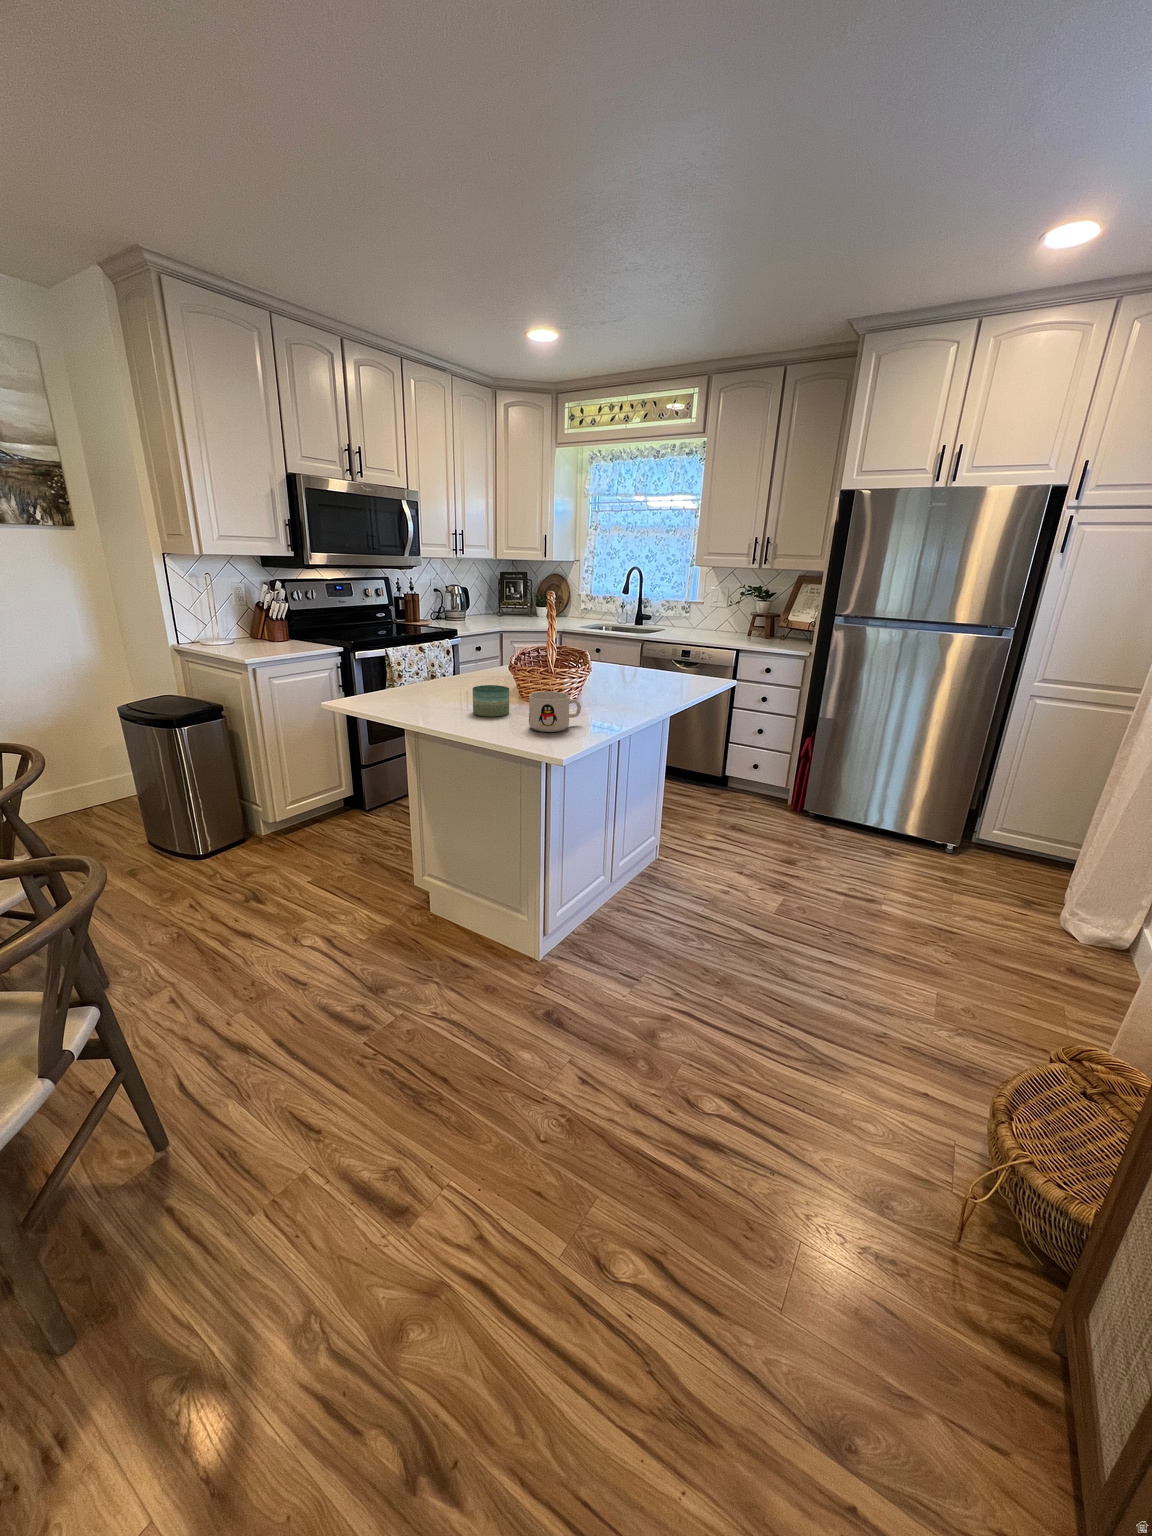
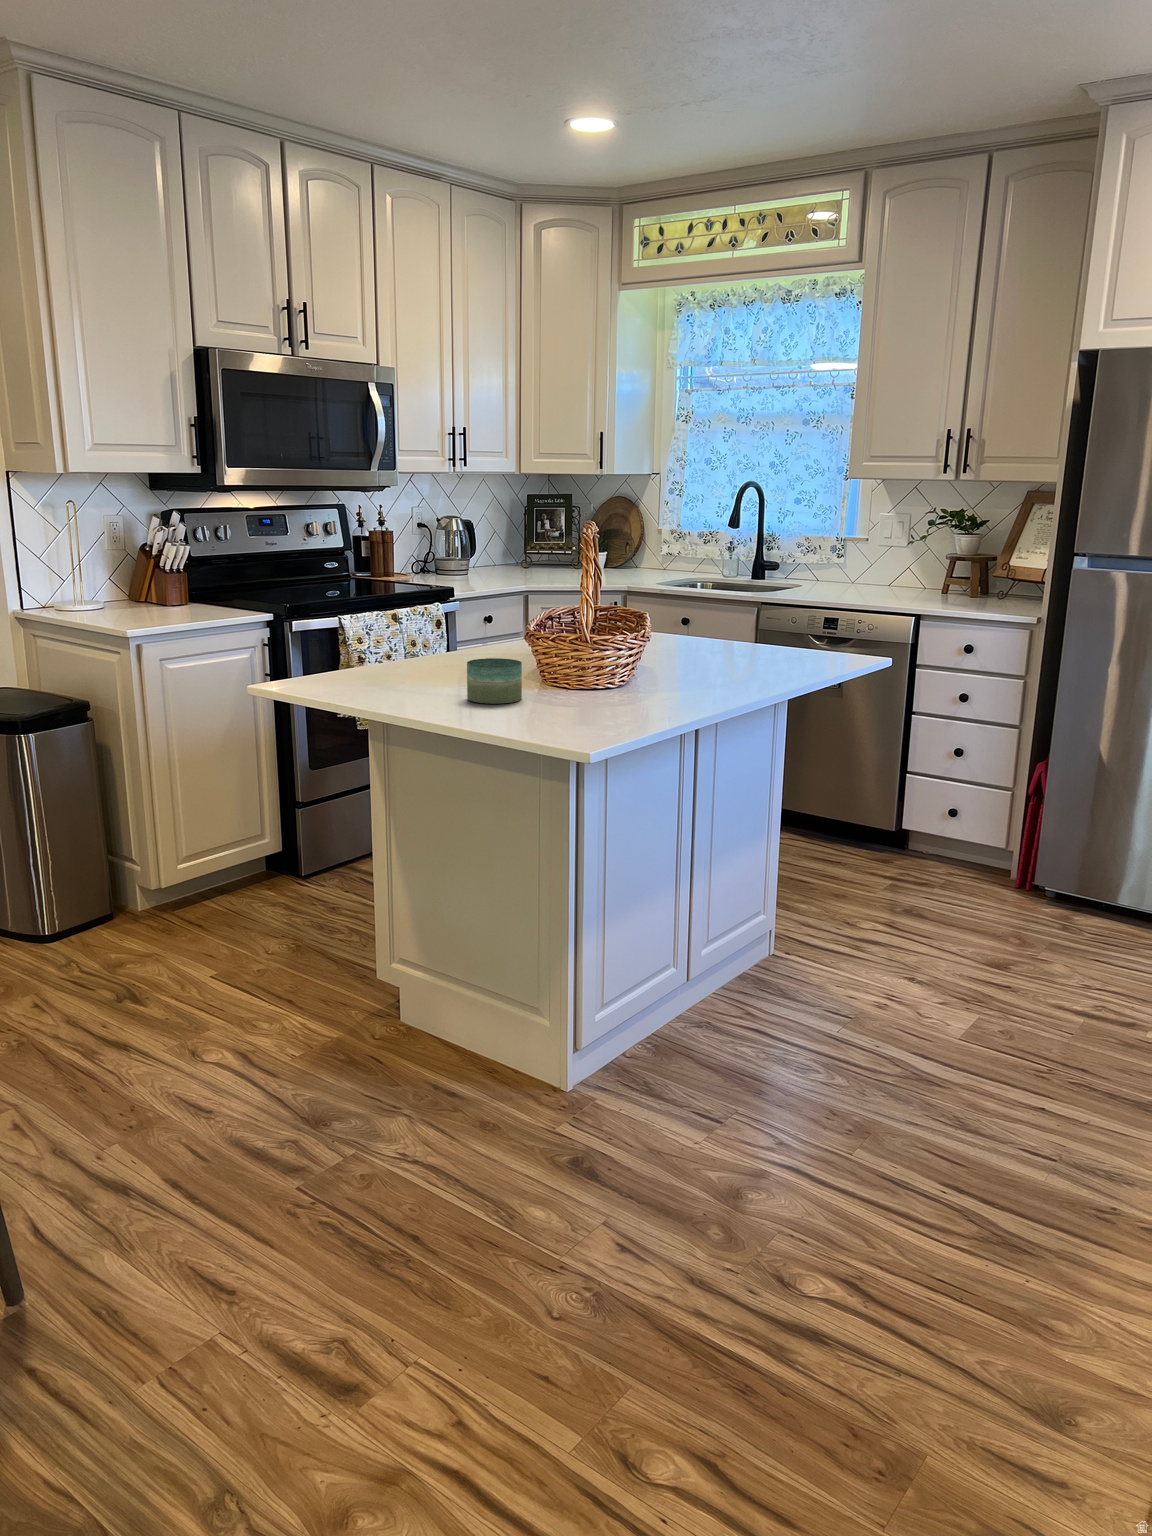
mug: present [529,691,581,732] -> none [548,664,627,722]

